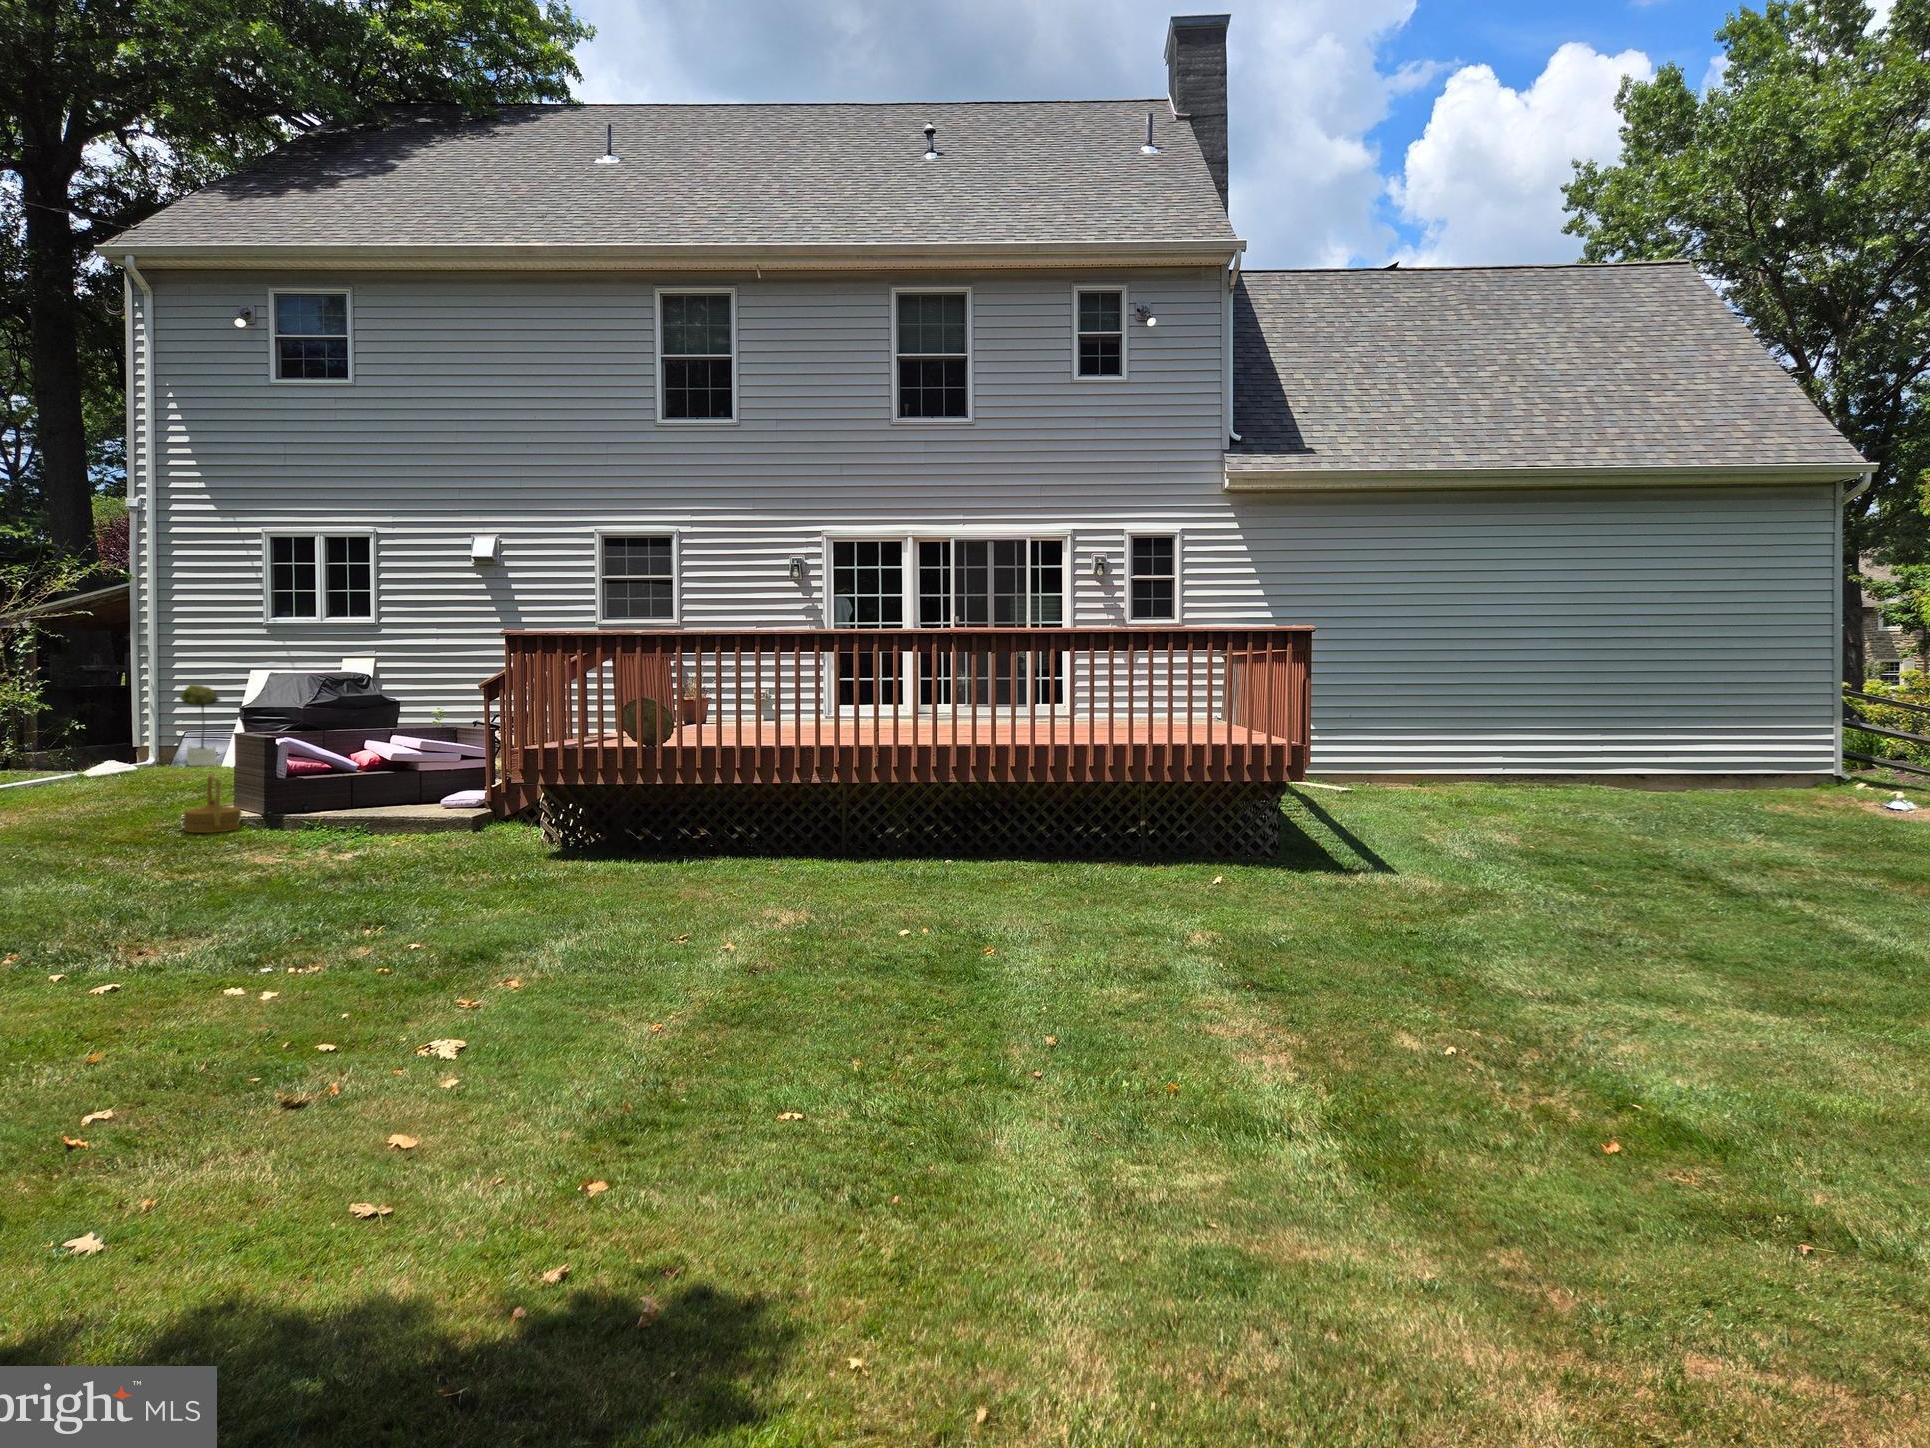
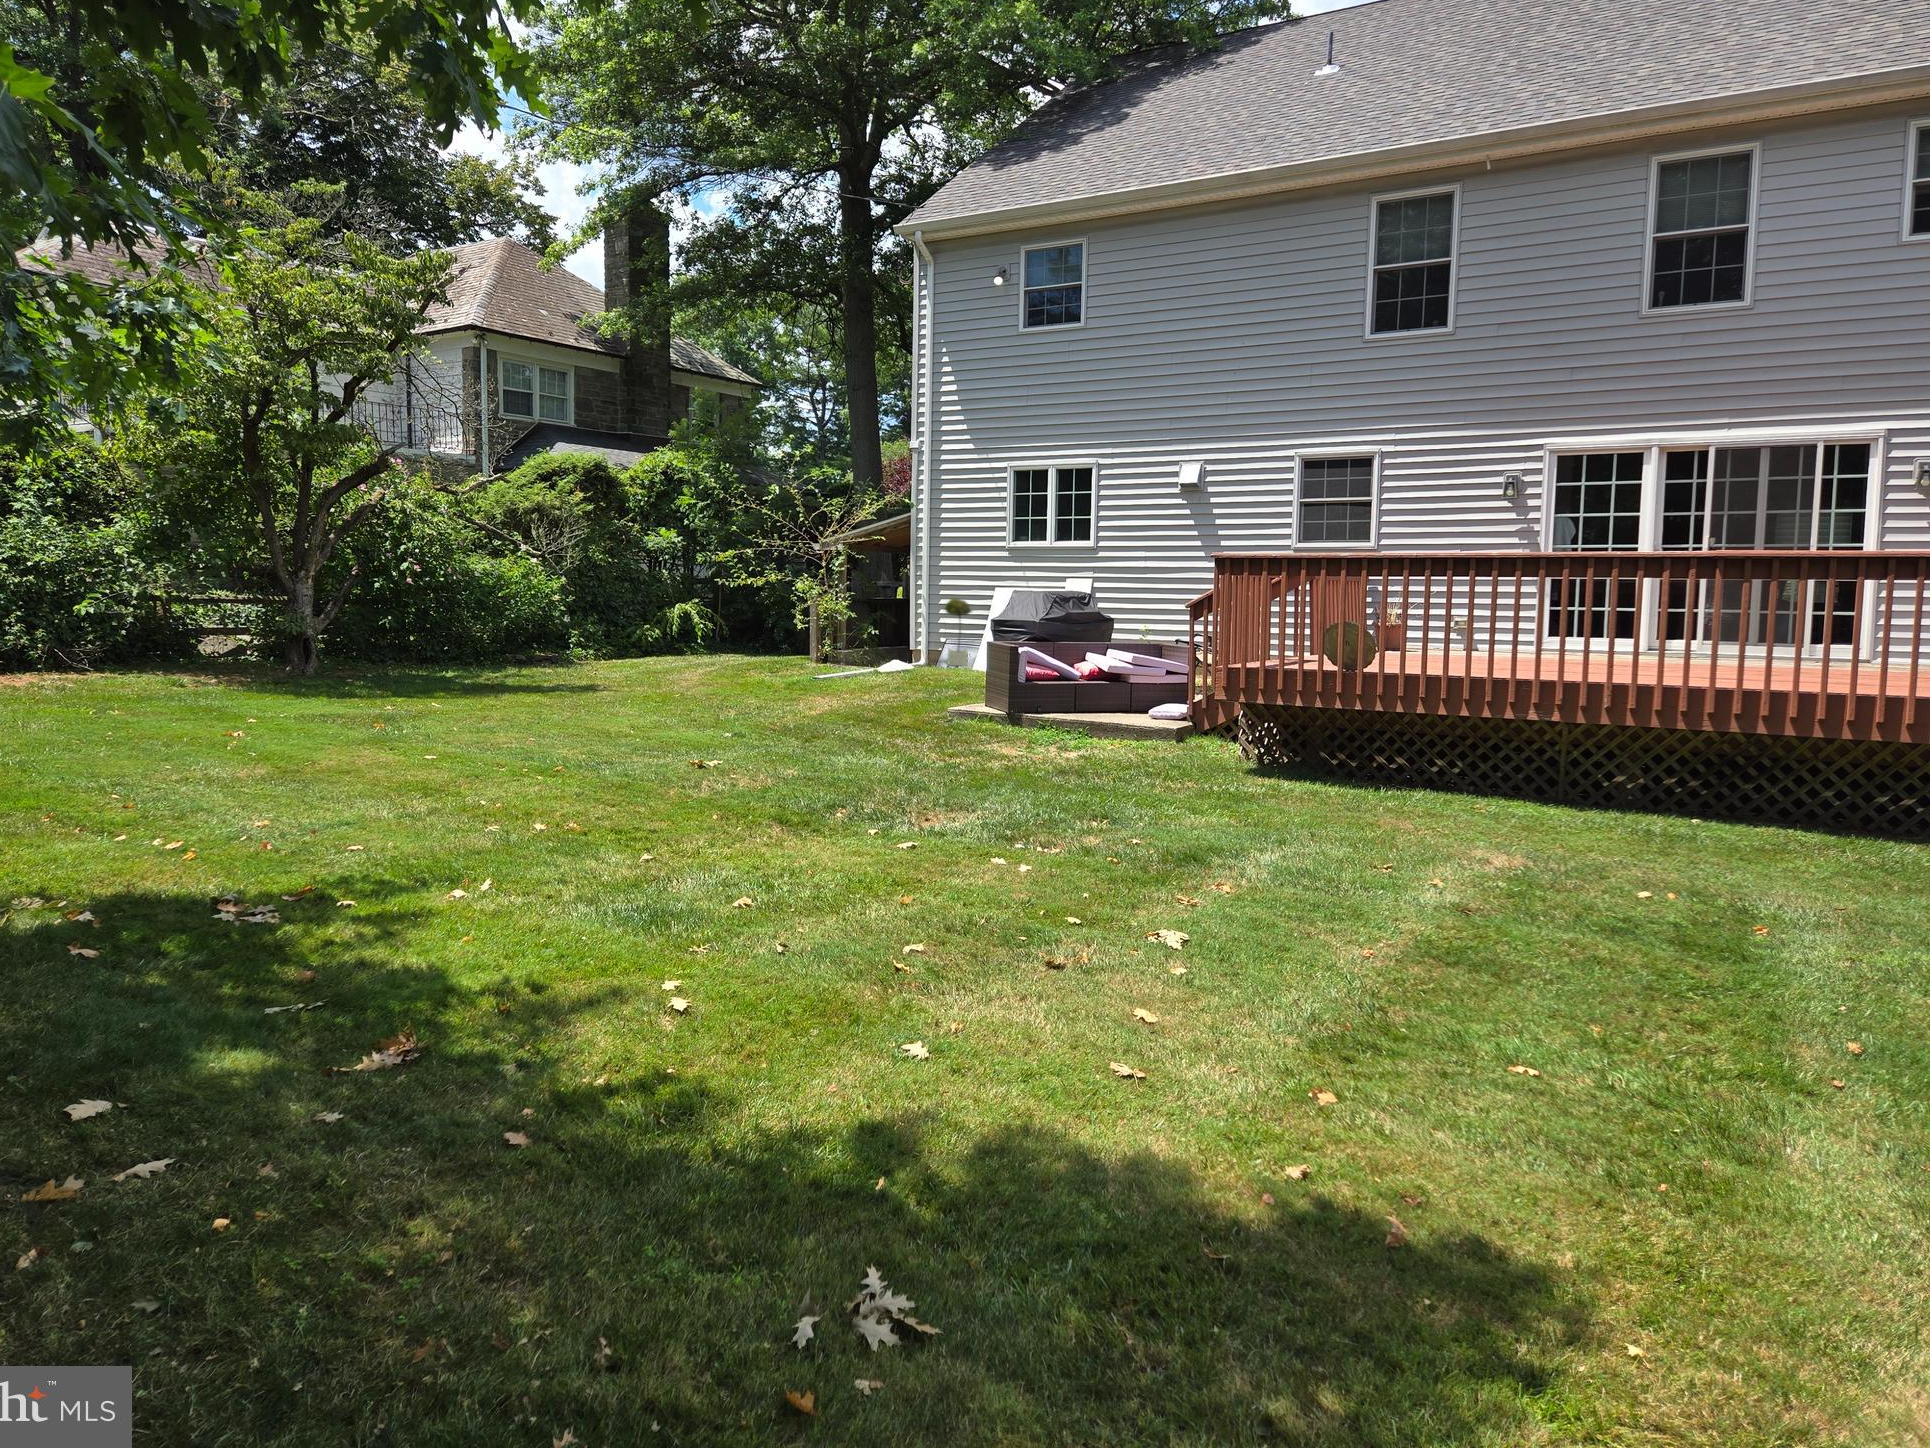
woven basket: present [184,774,242,833] -> none [958,673,998,720]

